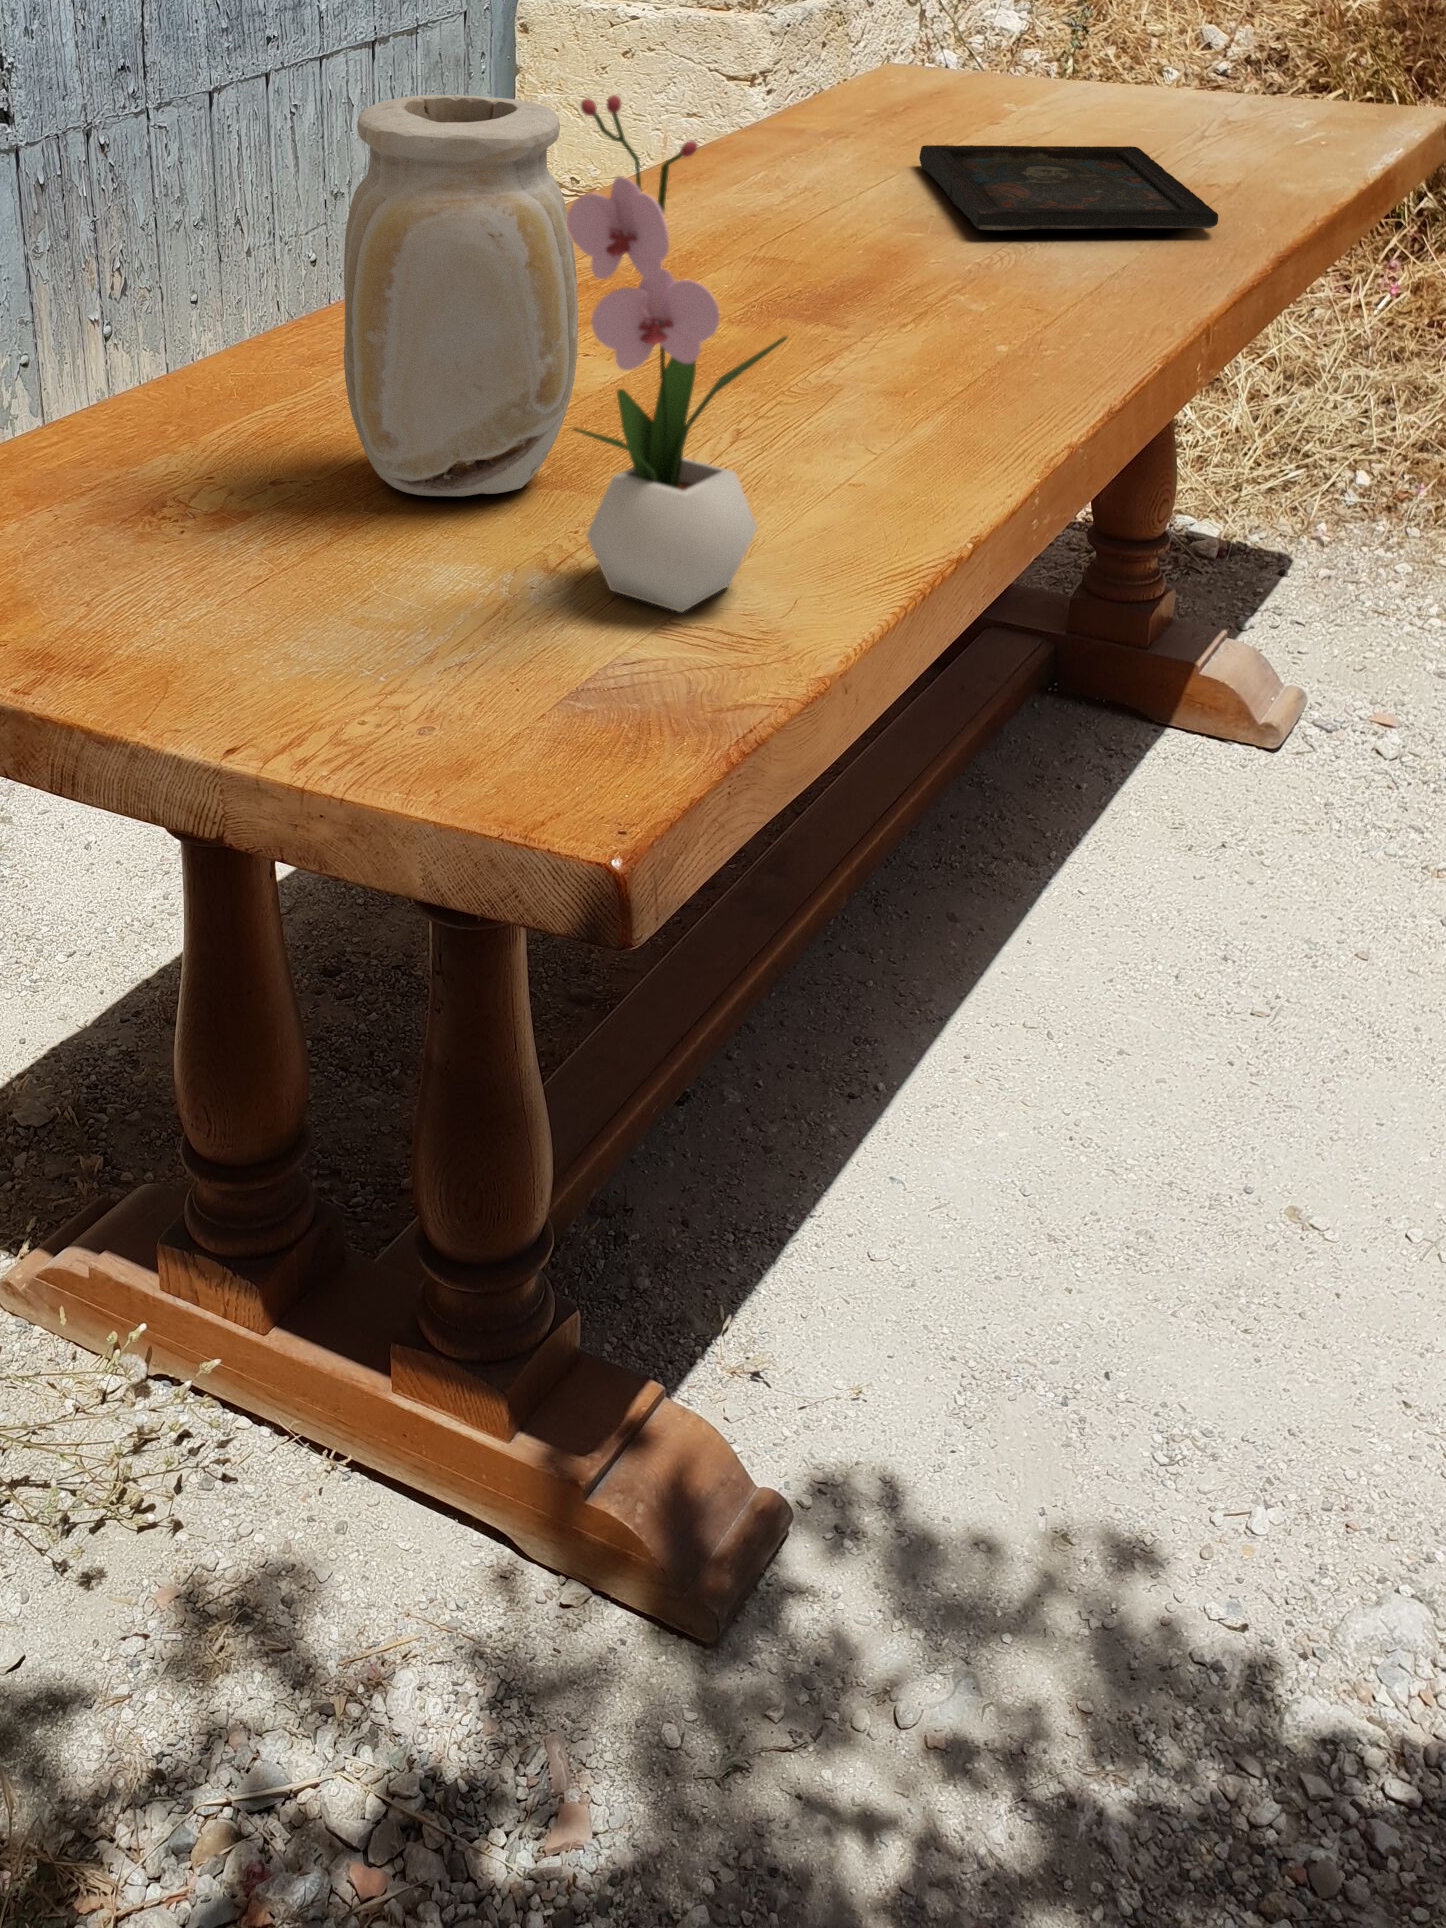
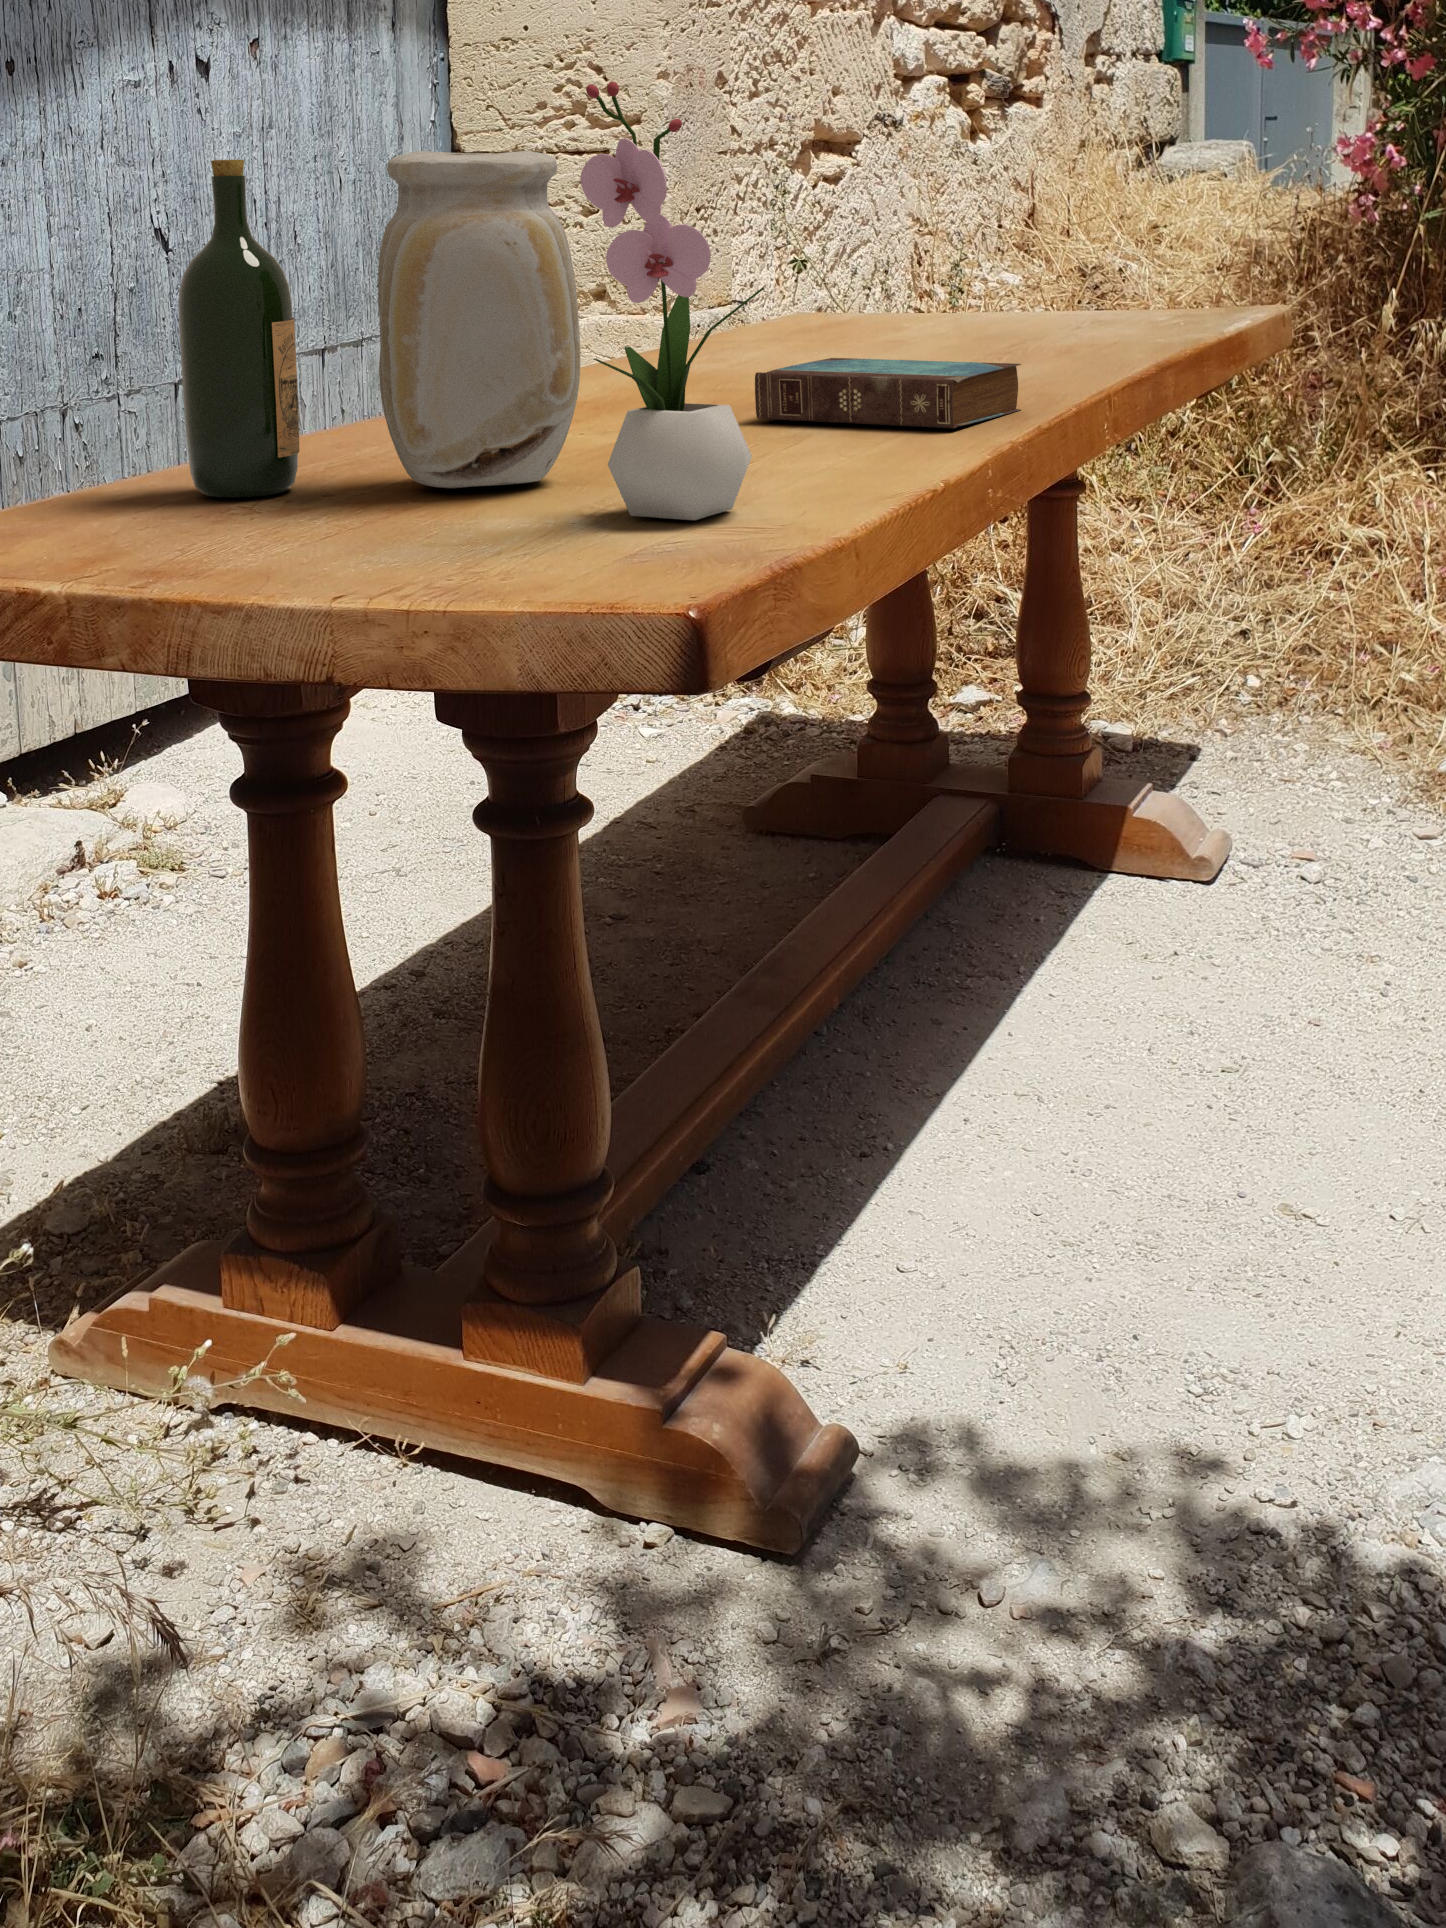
wine bottle: none [119,92,258,482] -> present [178,159,300,497]
tray: present [919,145,1218,230] -> none [837,320,1098,362]
book: none [796,262,1114,403] -> present [755,358,1021,428]

